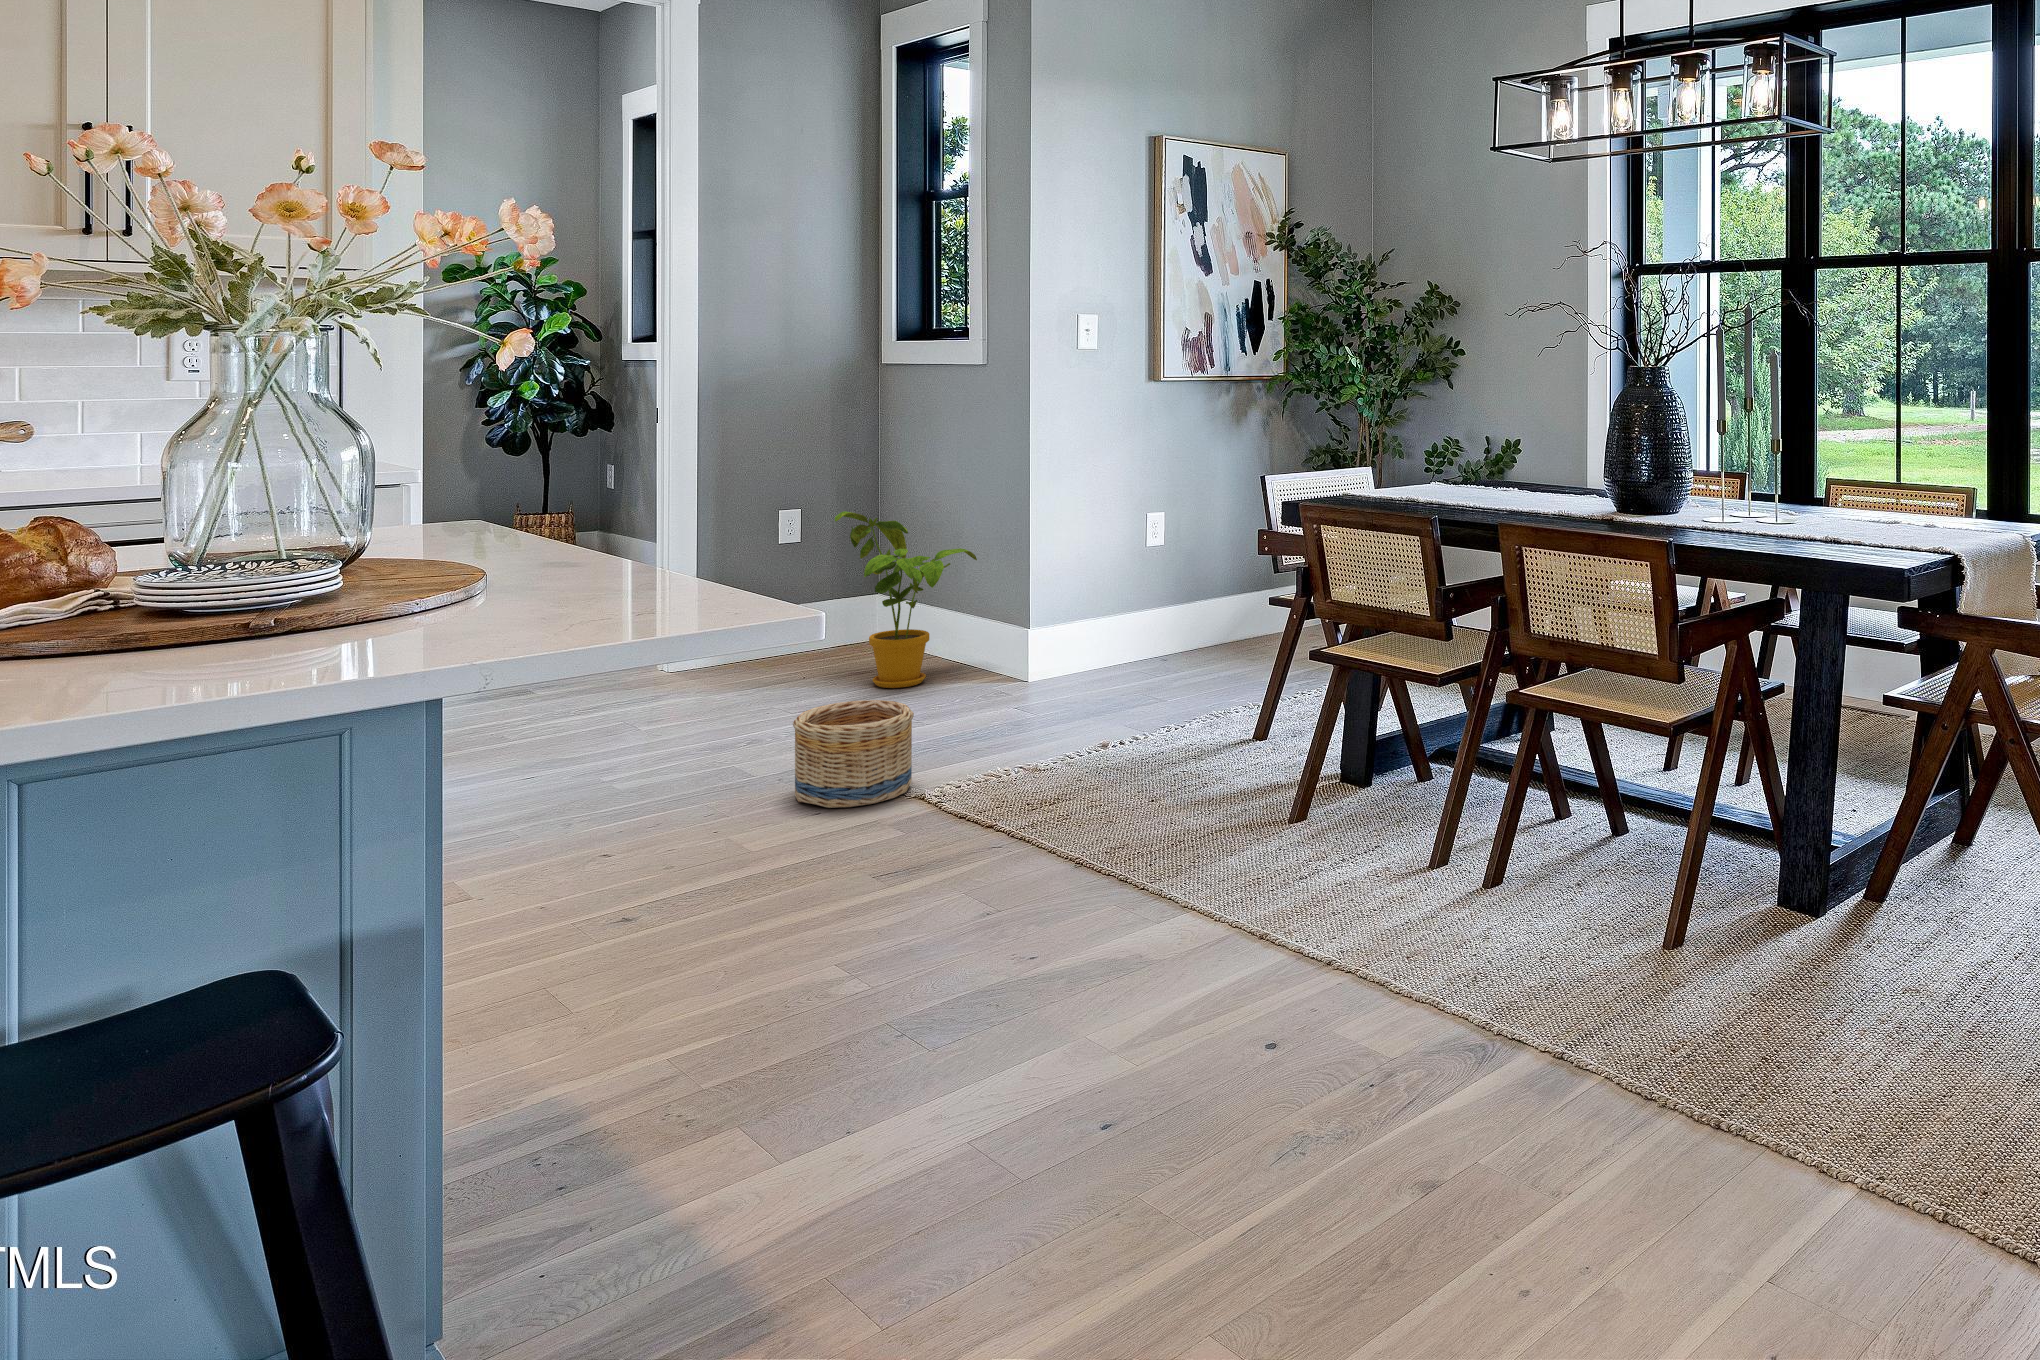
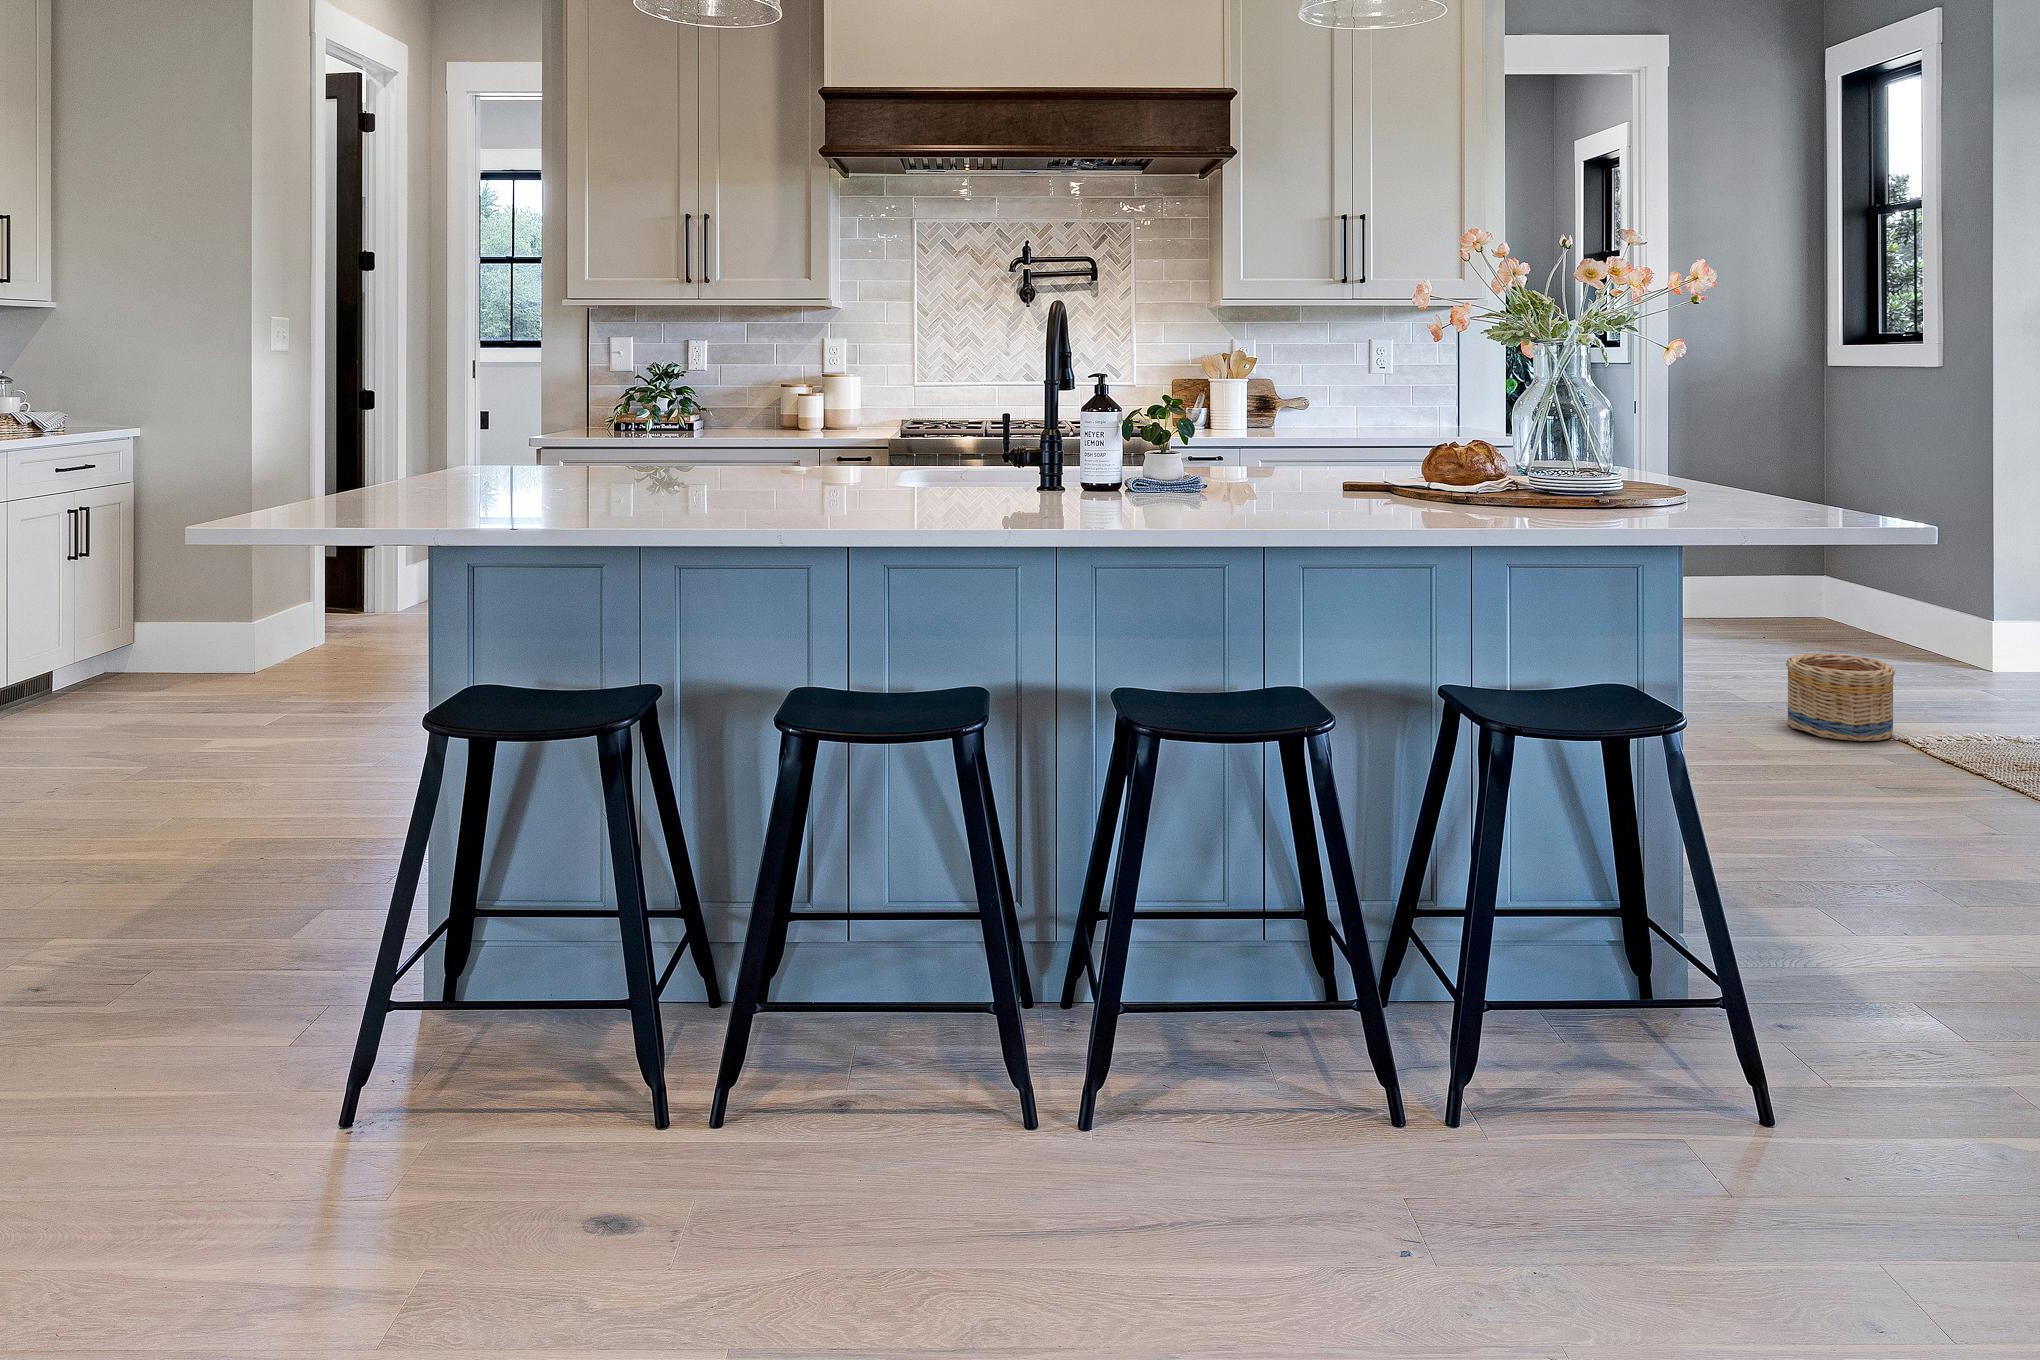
house plant: present [835,511,977,688] -> none [1795,498,1934,662]

